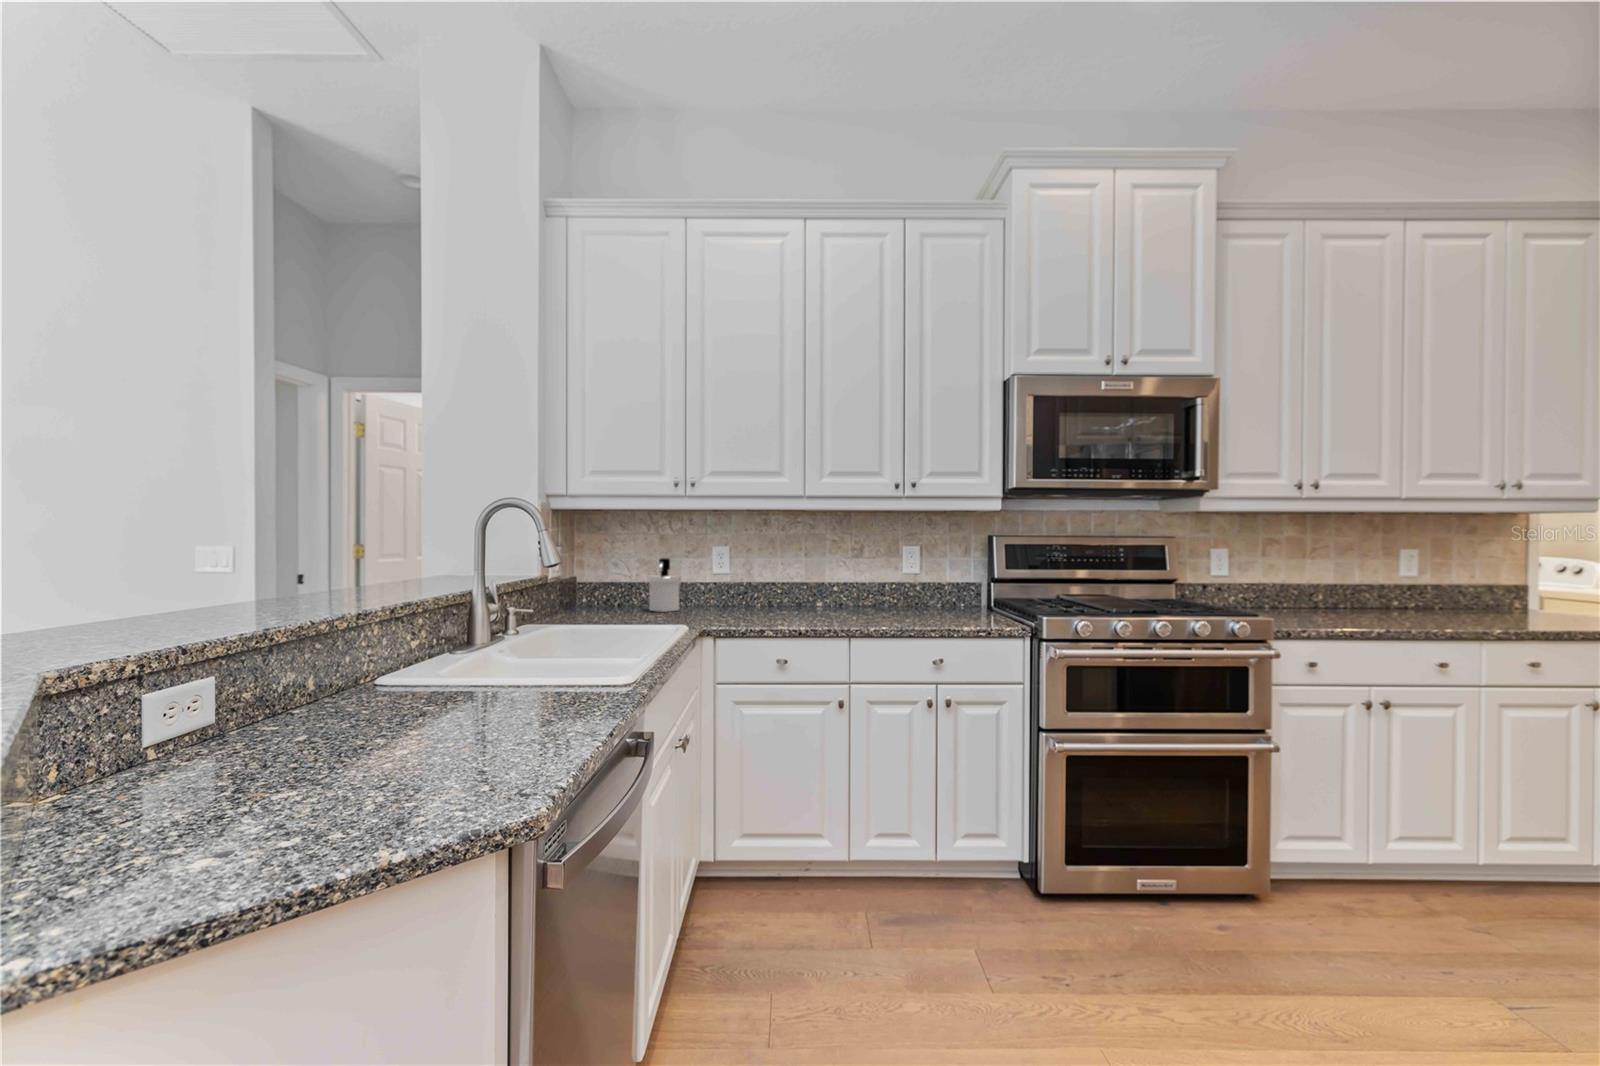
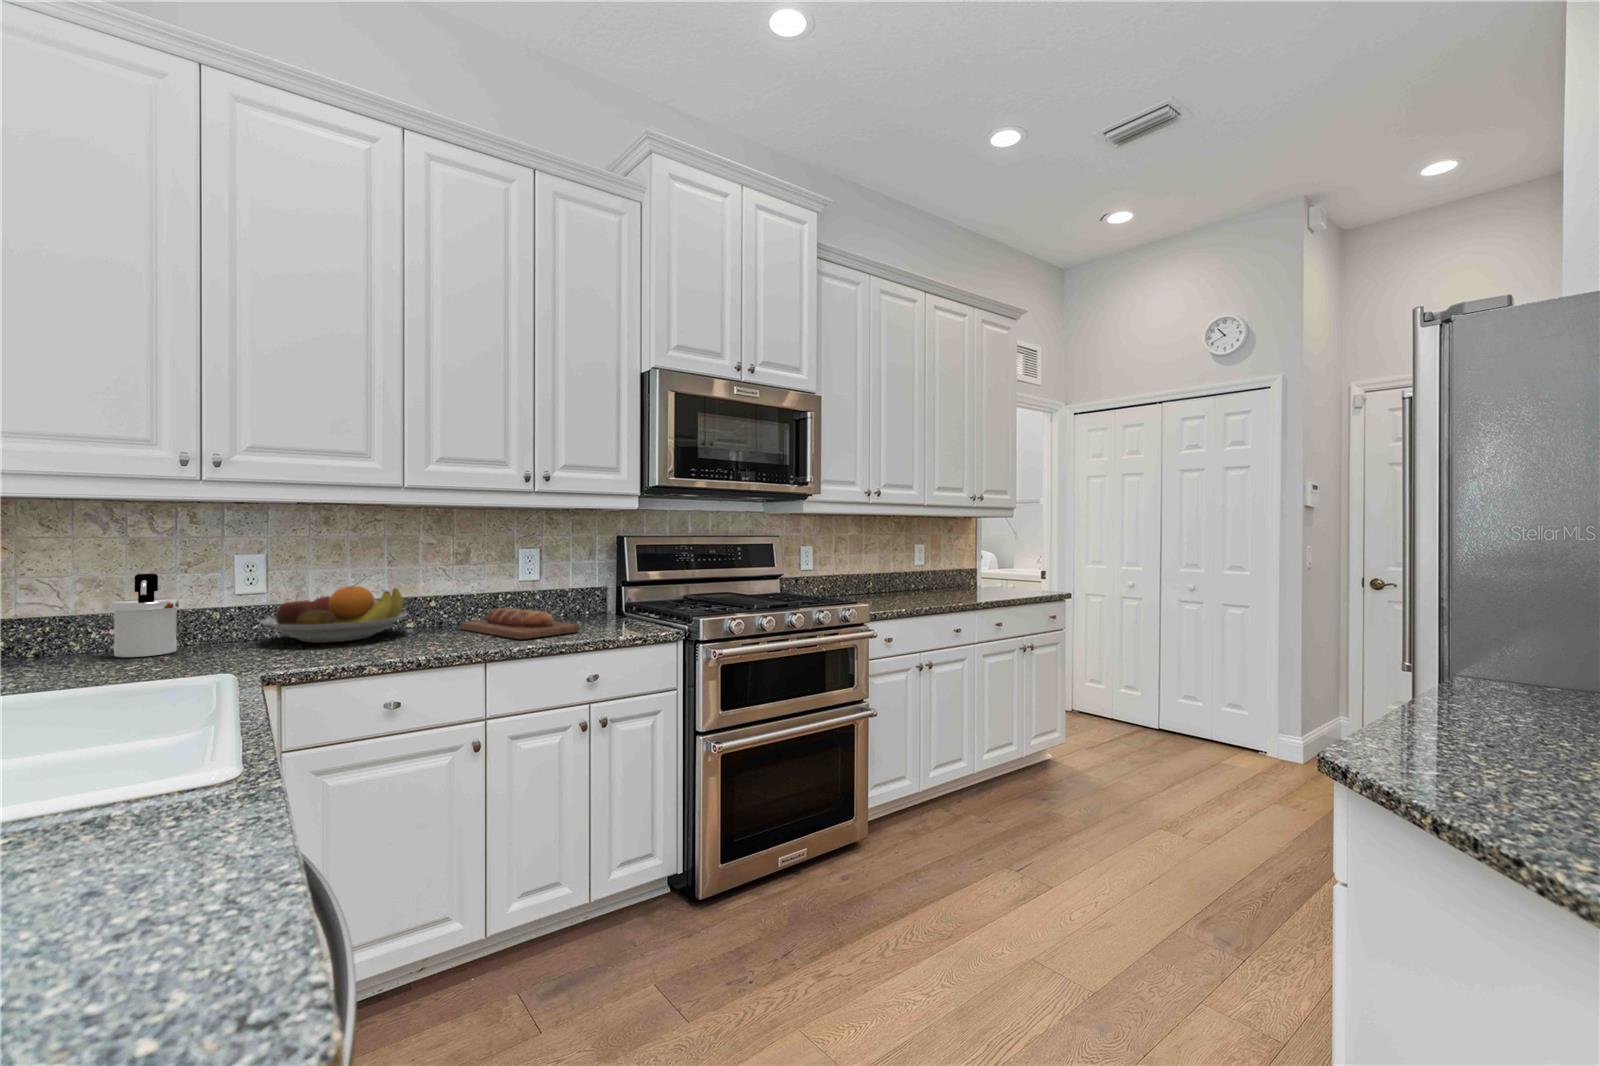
fruit bowl: none [723,572,813,612] -> present [261,586,407,643]
bread loaf: none [851,596,936,622] -> present [460,608,580,639]

